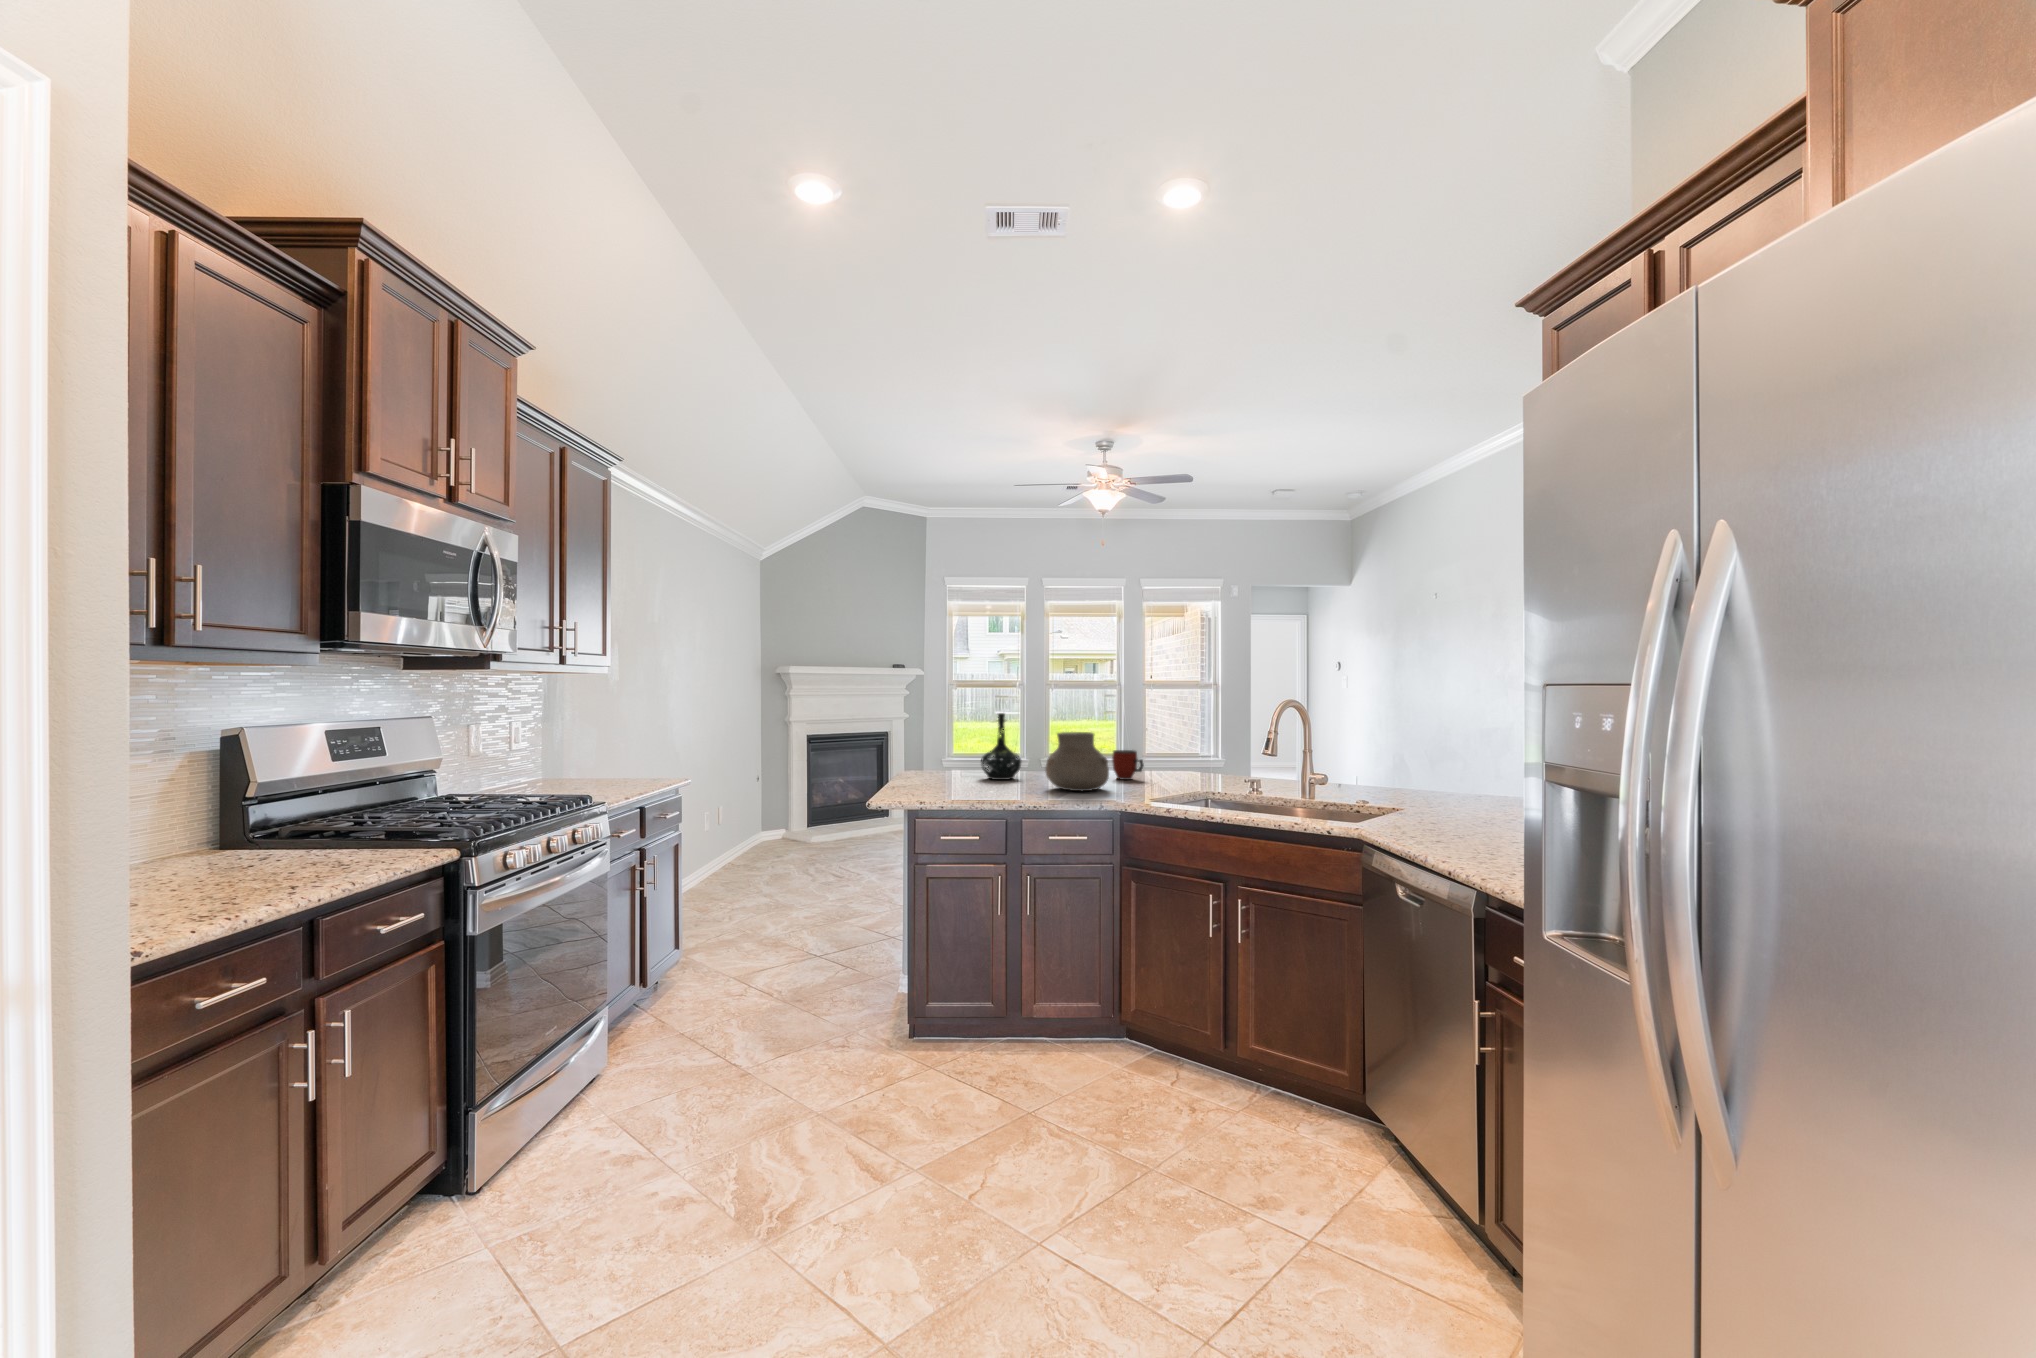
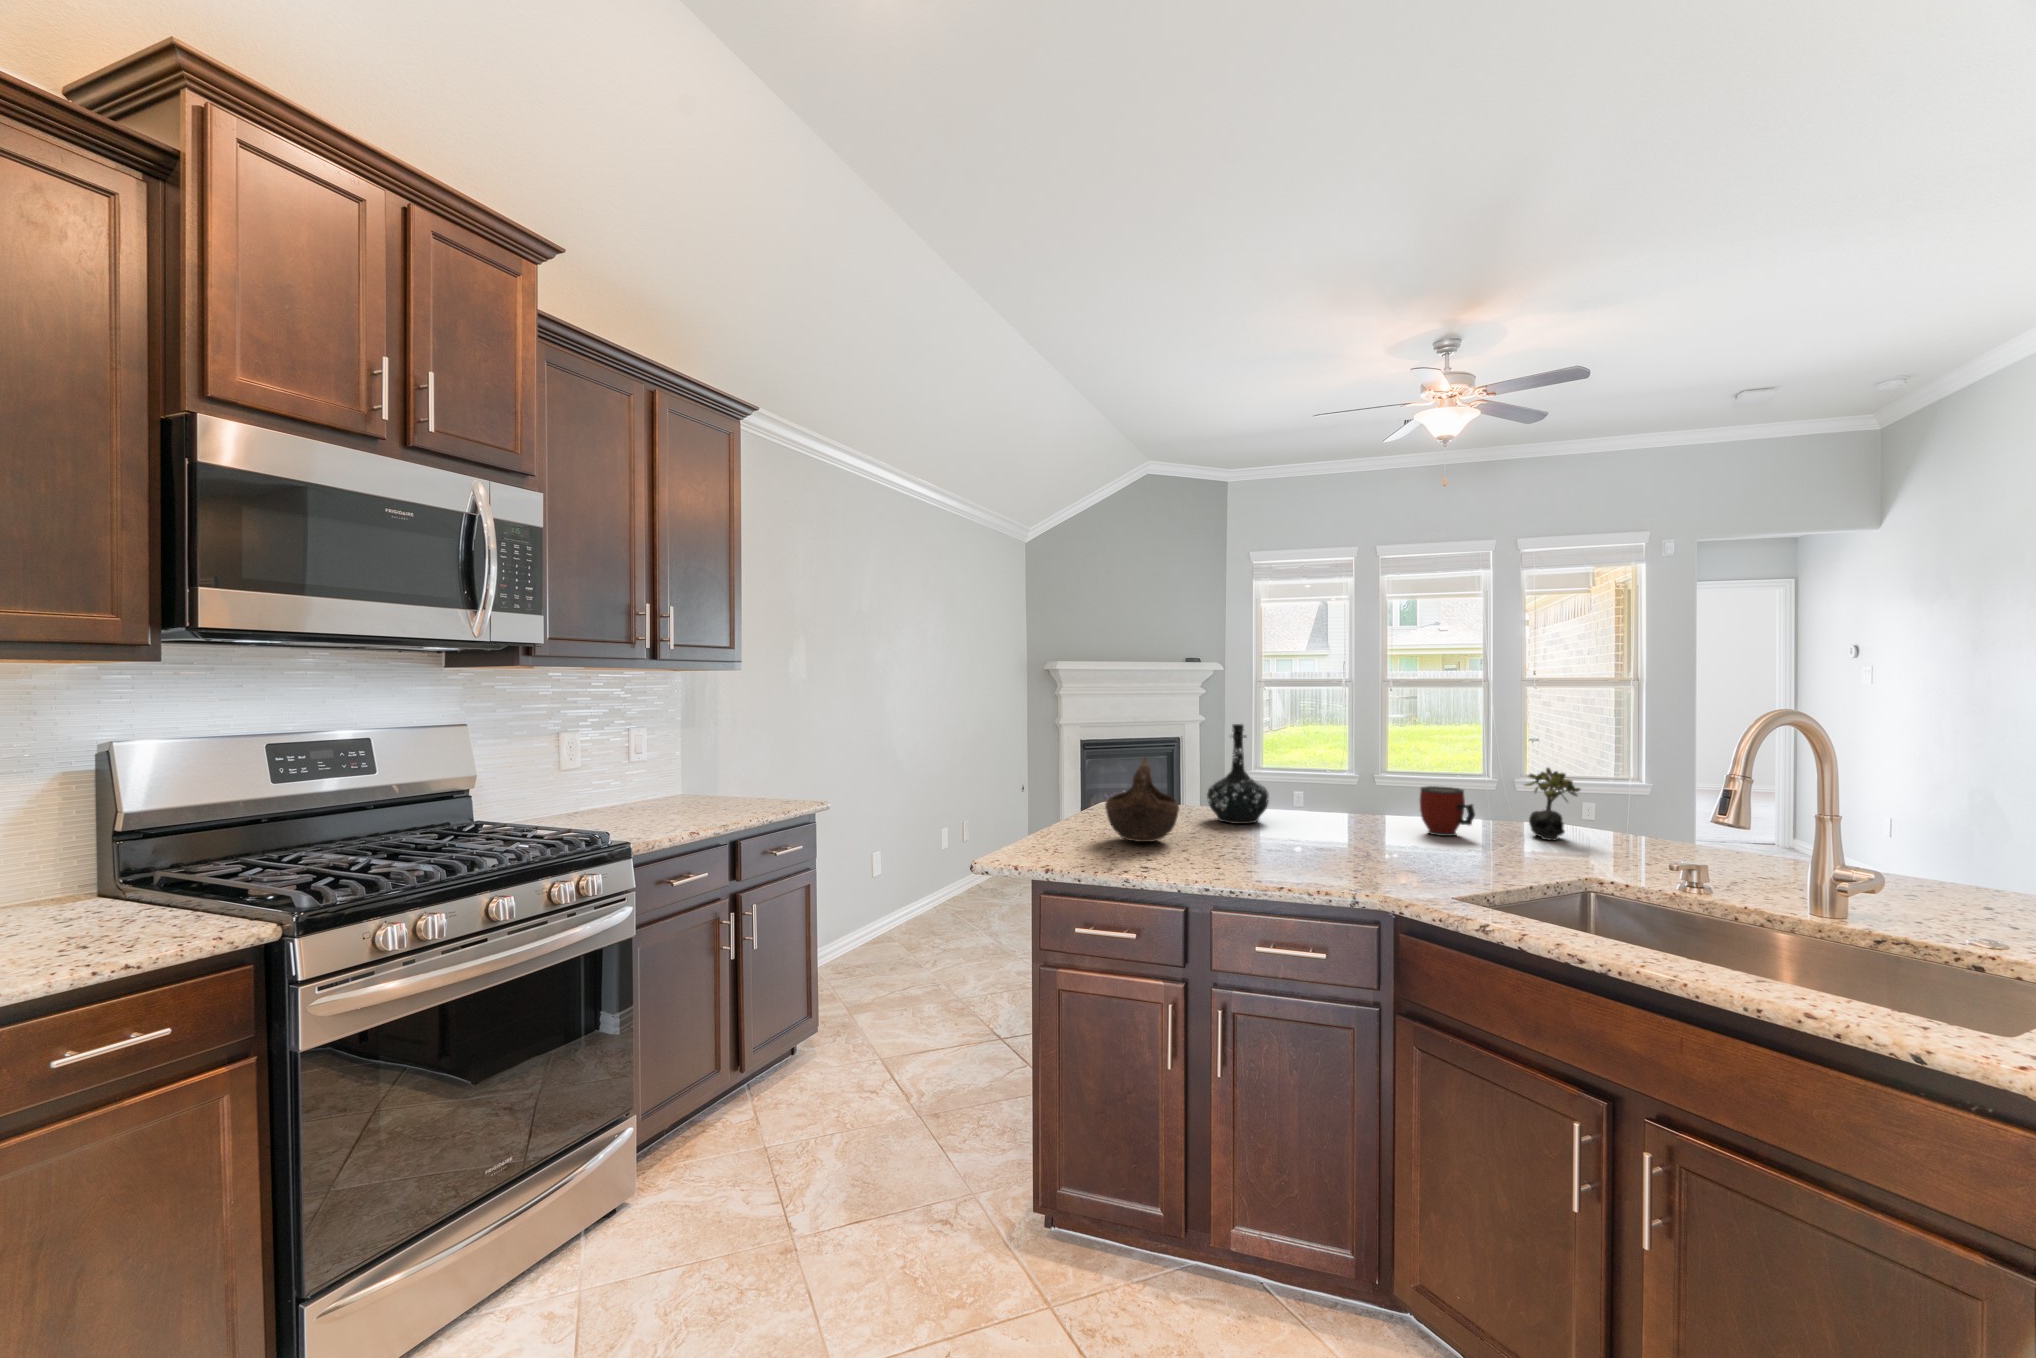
vase: present [1045,732,1109,791] -> none [1288,758,1400,857]
decorative bowl: none [929,736,978,791] -> present [1105,757,1179,842]
succulent plant: none [1168,736,1198,779] -> present [1525,768,1580,841]

